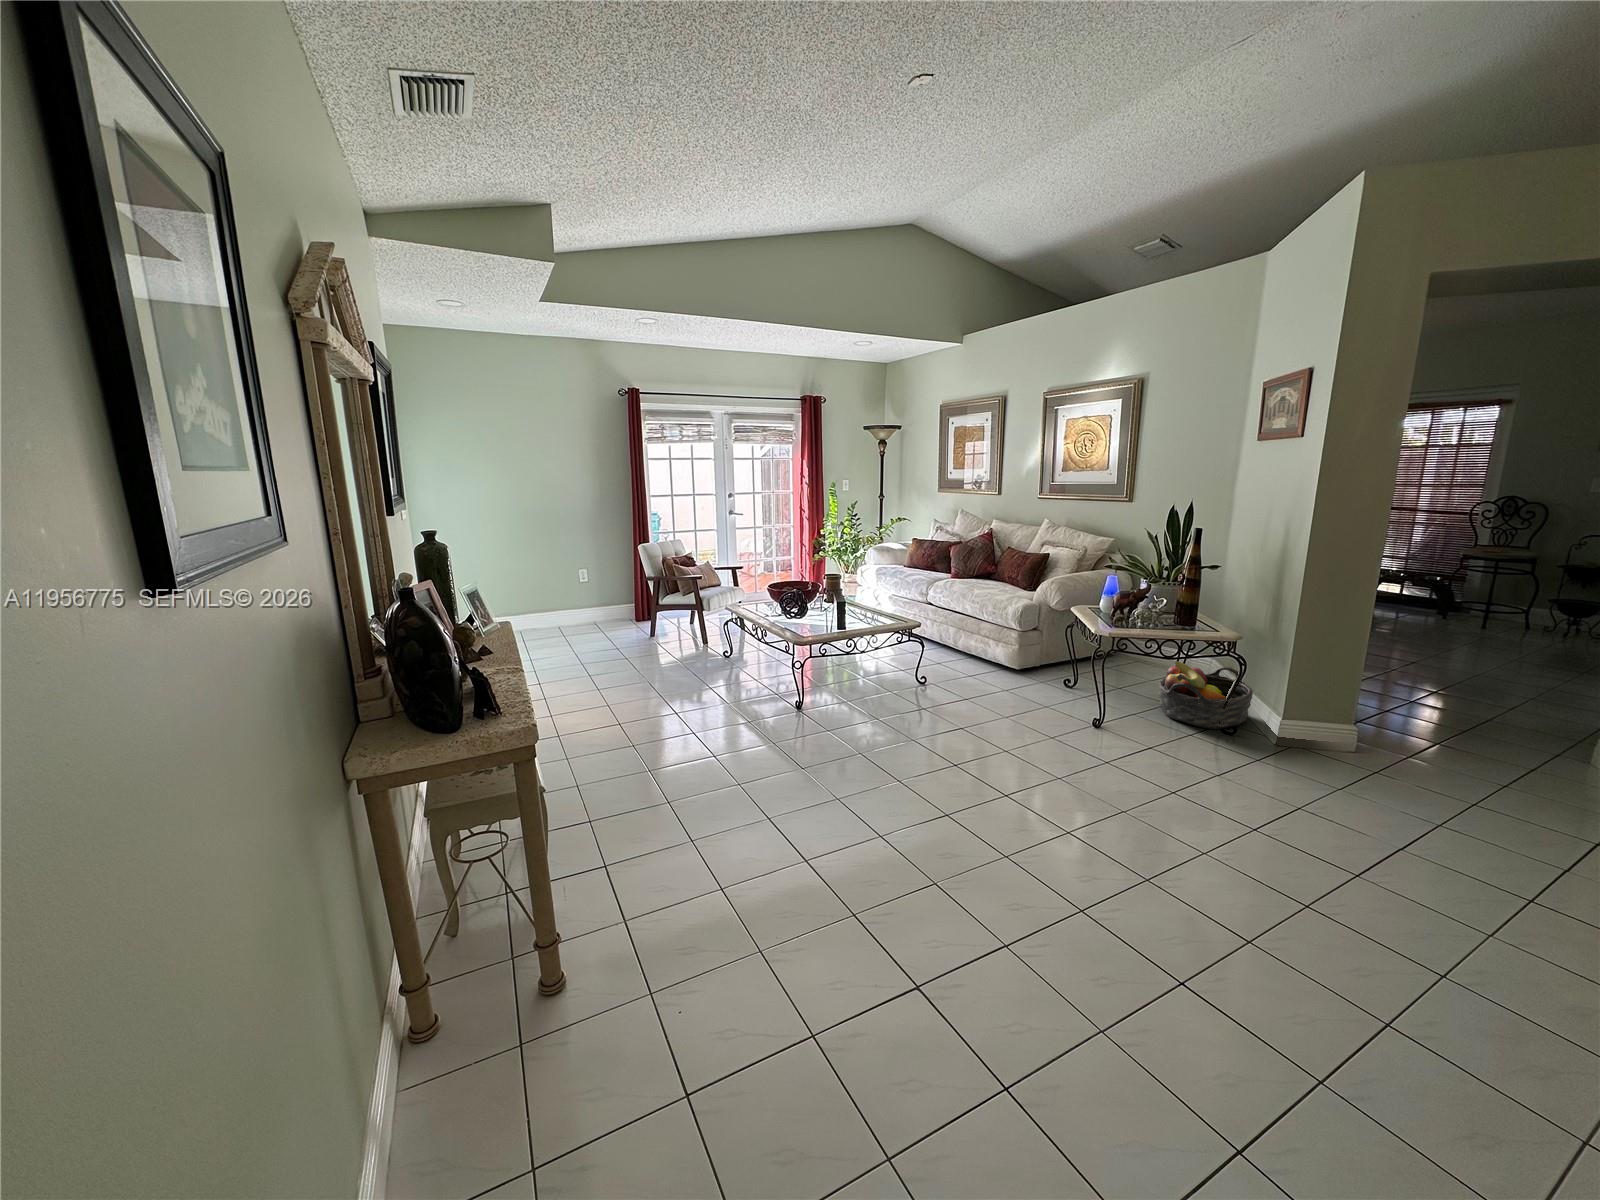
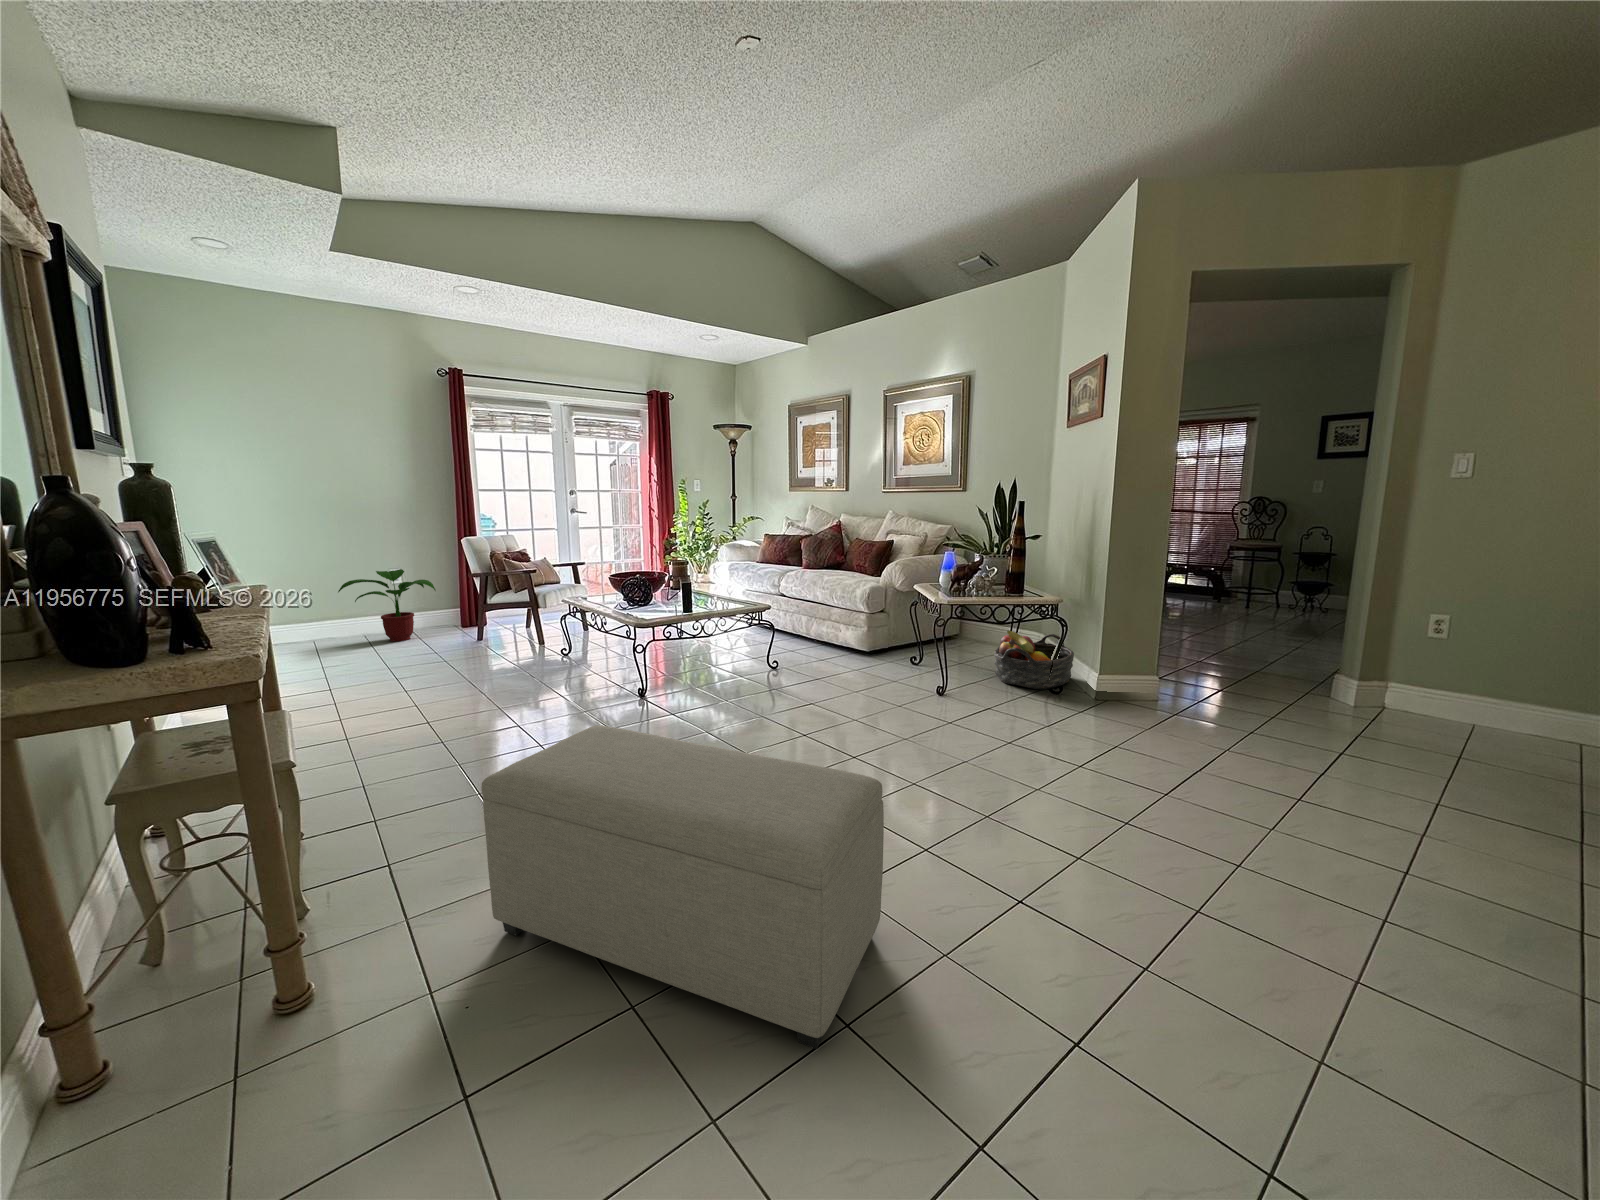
potted plant: none [535,571,613,636] -> present [338,569,436,641]
ottoman: none [688,767,1040,1096] -> present [481,726,884,1049]

